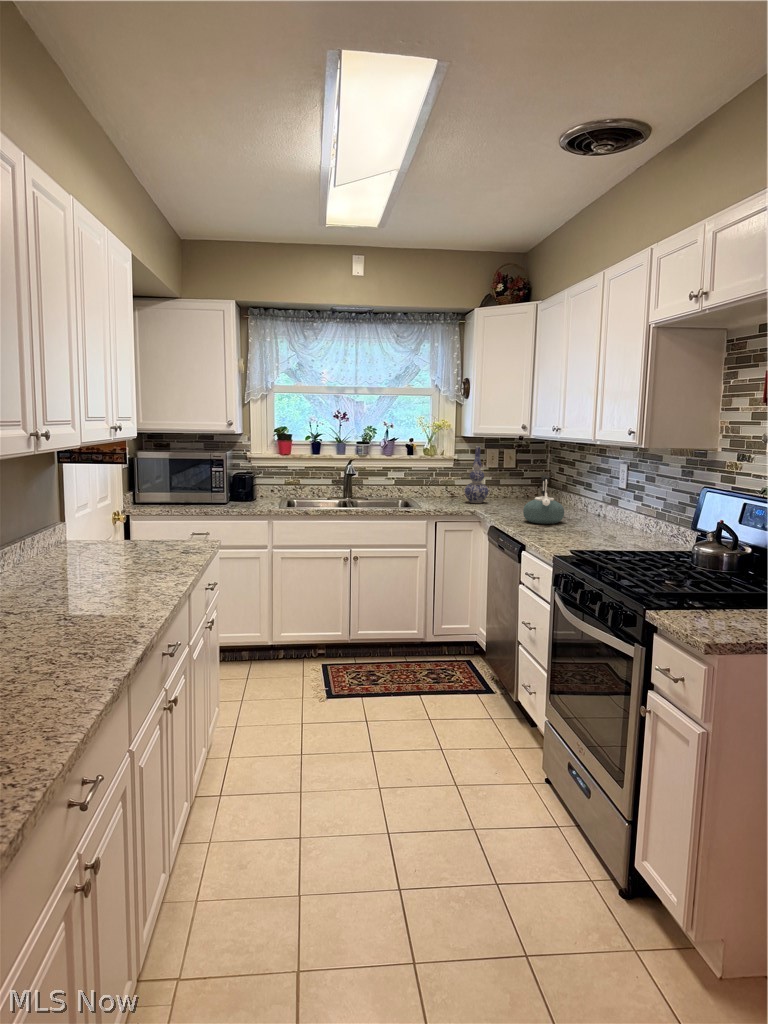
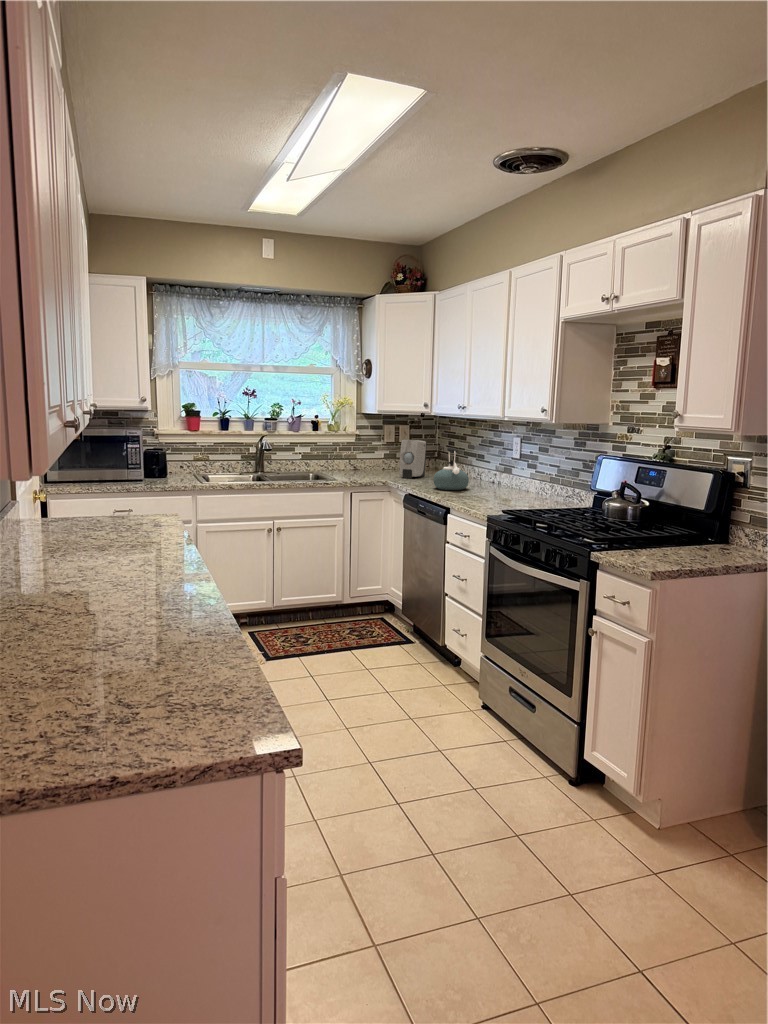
vase: present [464,446,488,503] -> none [368,423,389,474]
soap dispenser: none [496,465,529,508] -> present [400,440,427,478]

